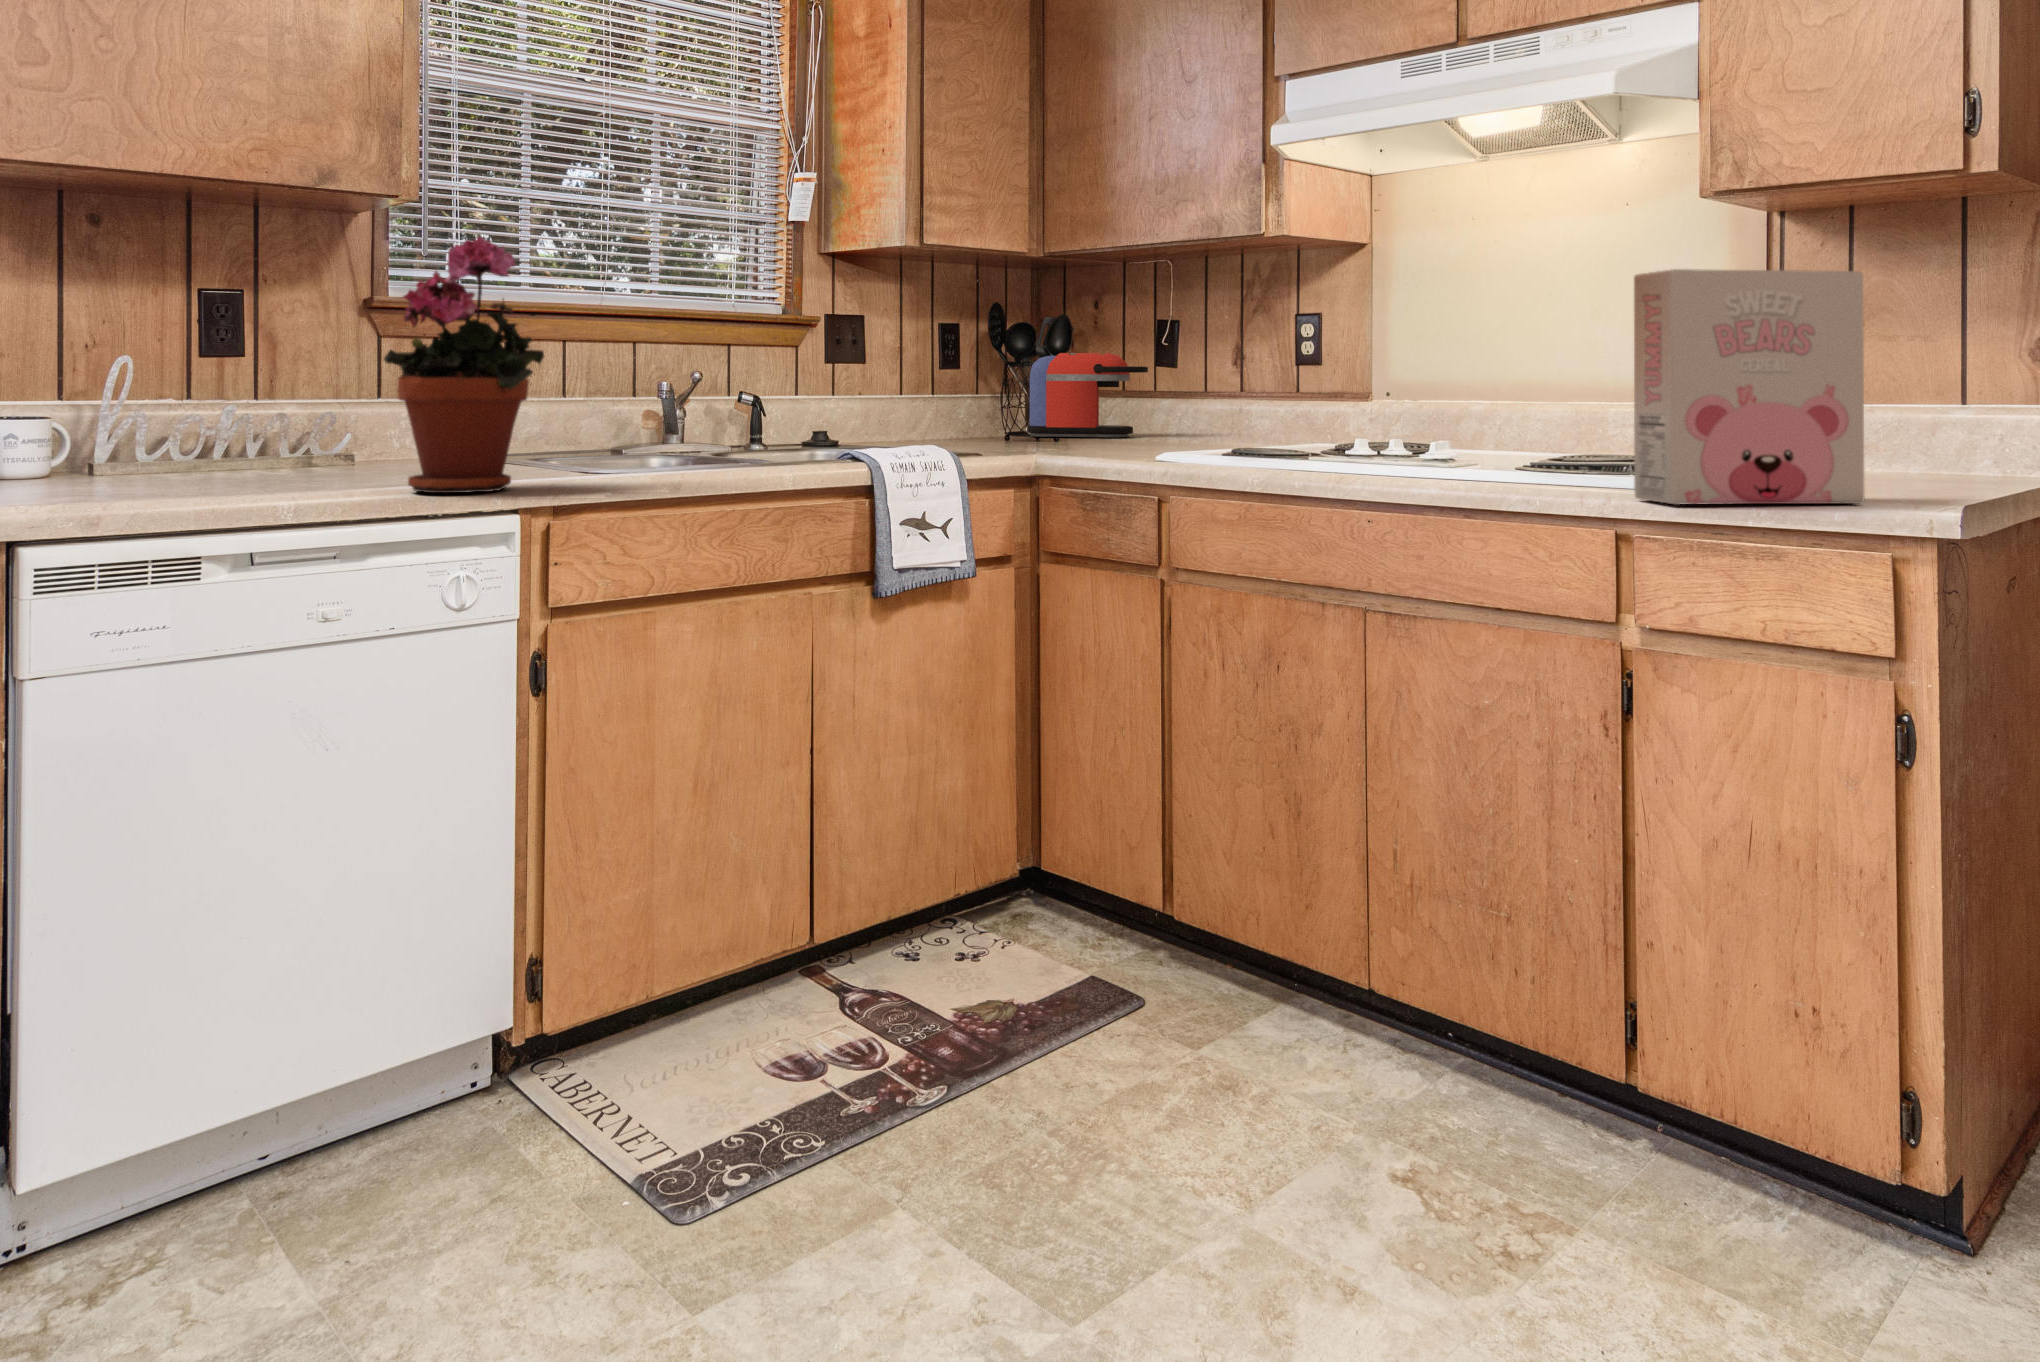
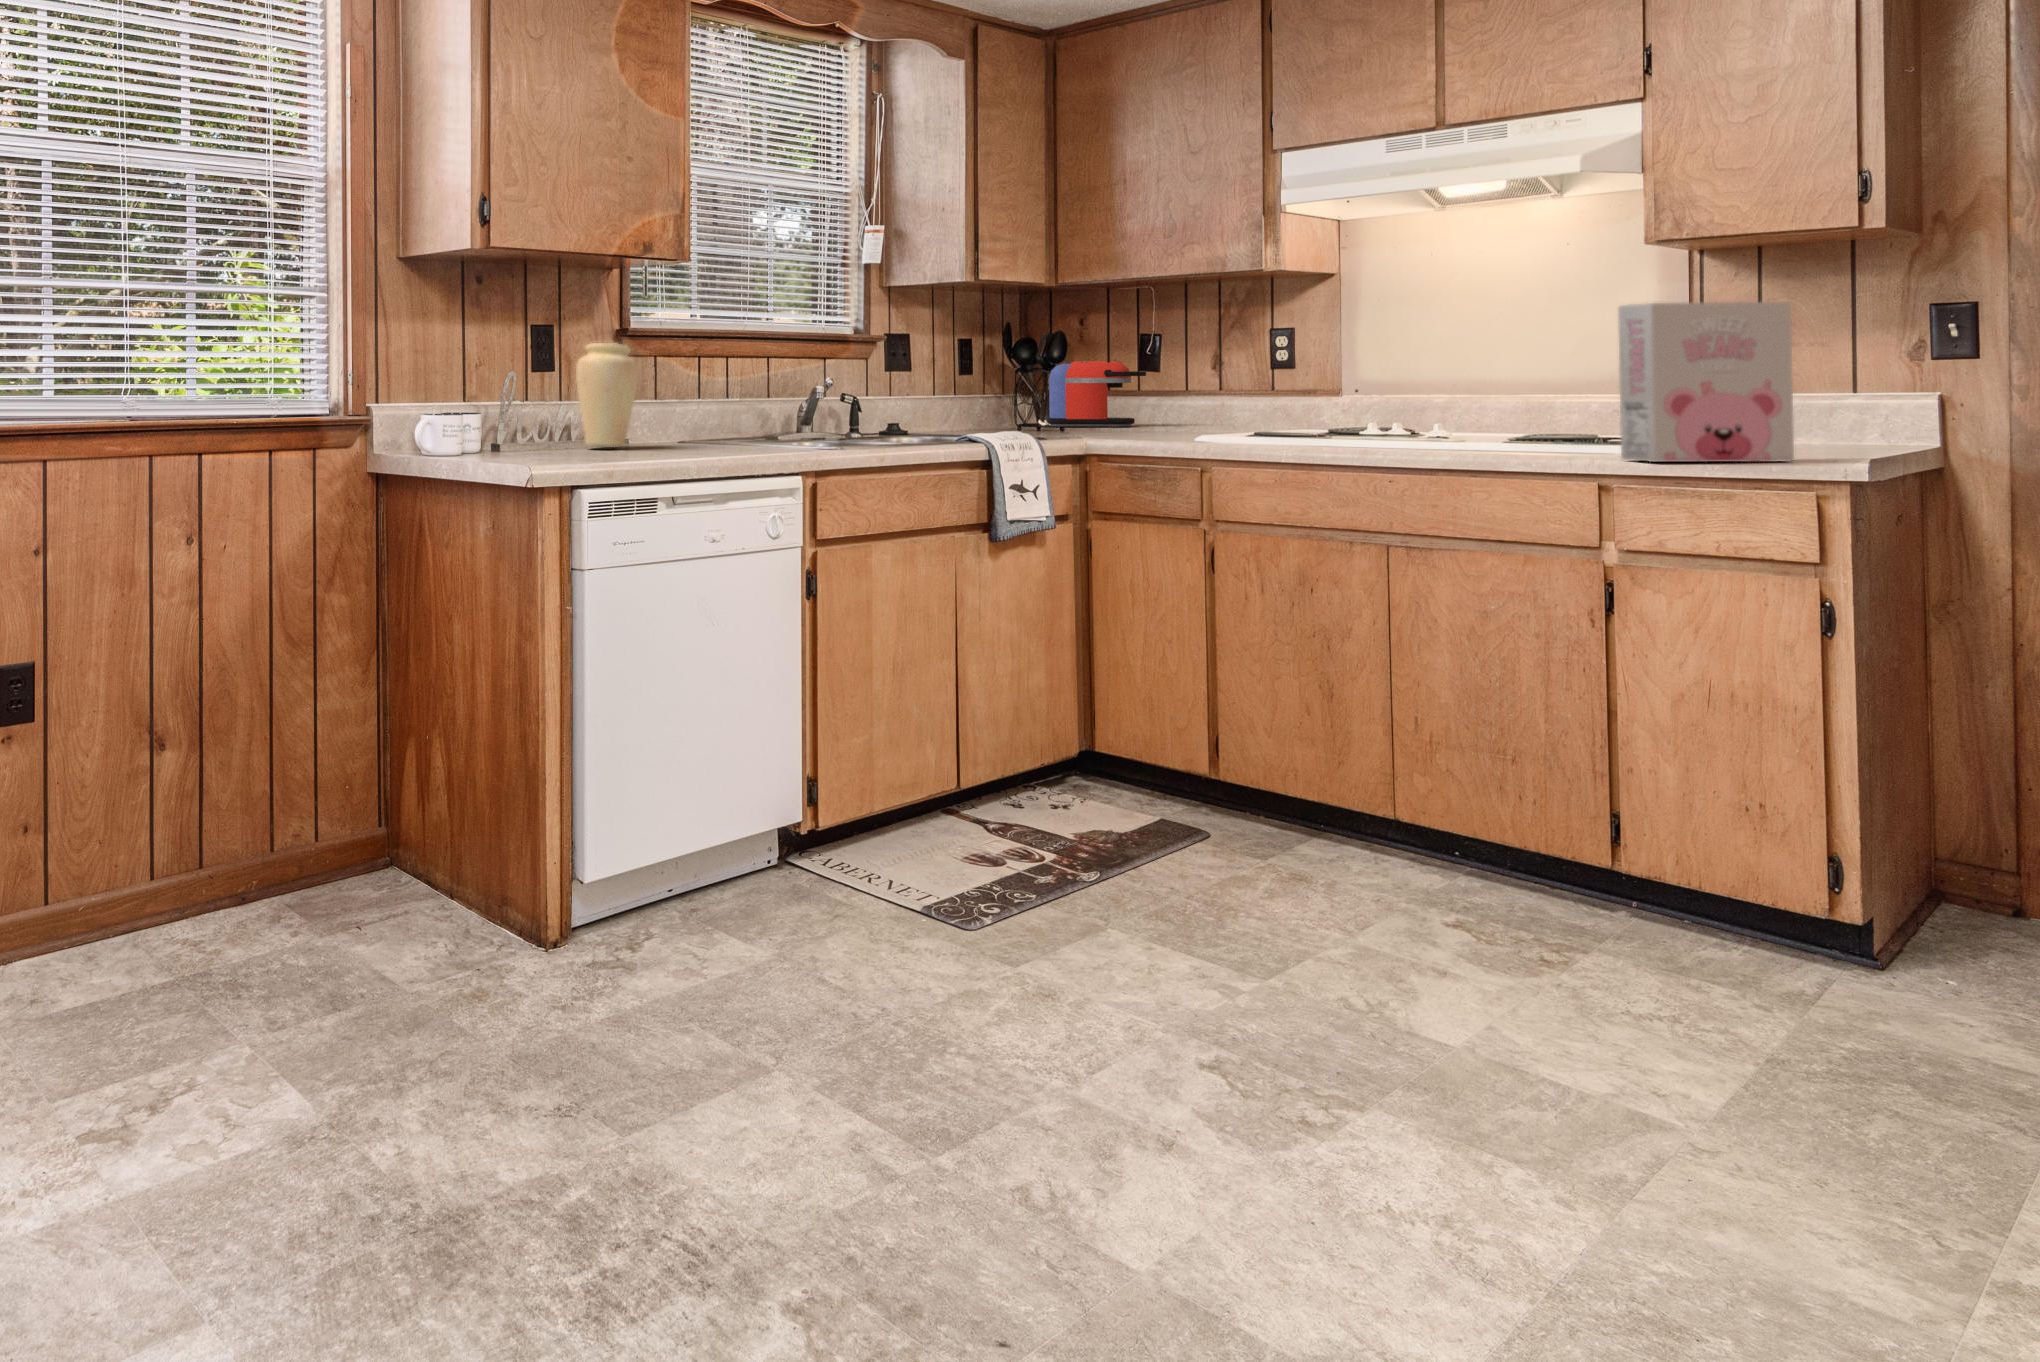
potted plant: present [384,236,545,493] -> none [714,288,822,460]
vase: none [279,318,376,467] -> present [576,343,639,448]

